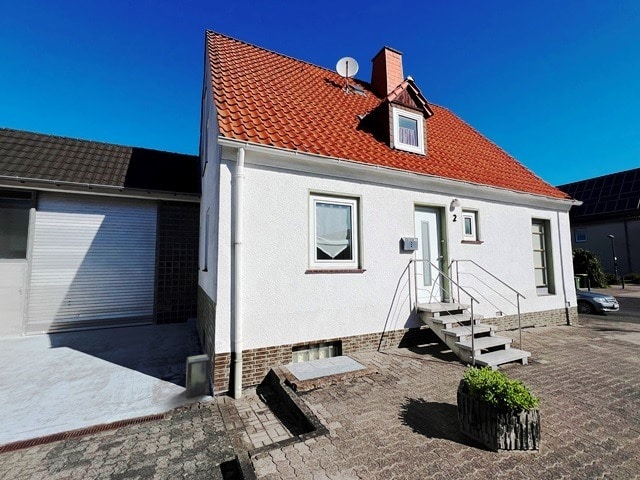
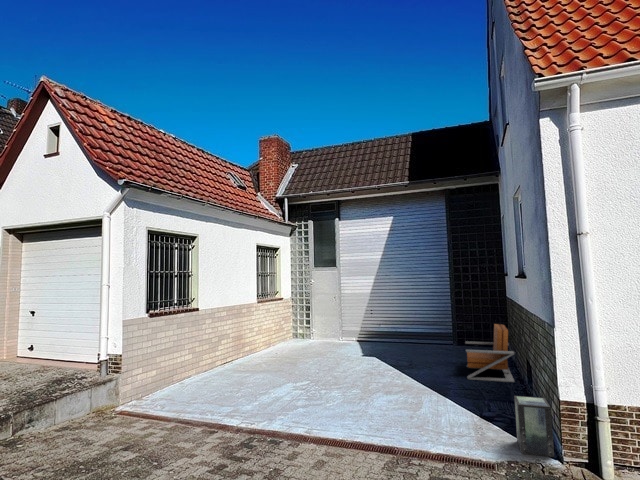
lounge chair: none [158,304,196,350] -> present [465,324,514,382]

